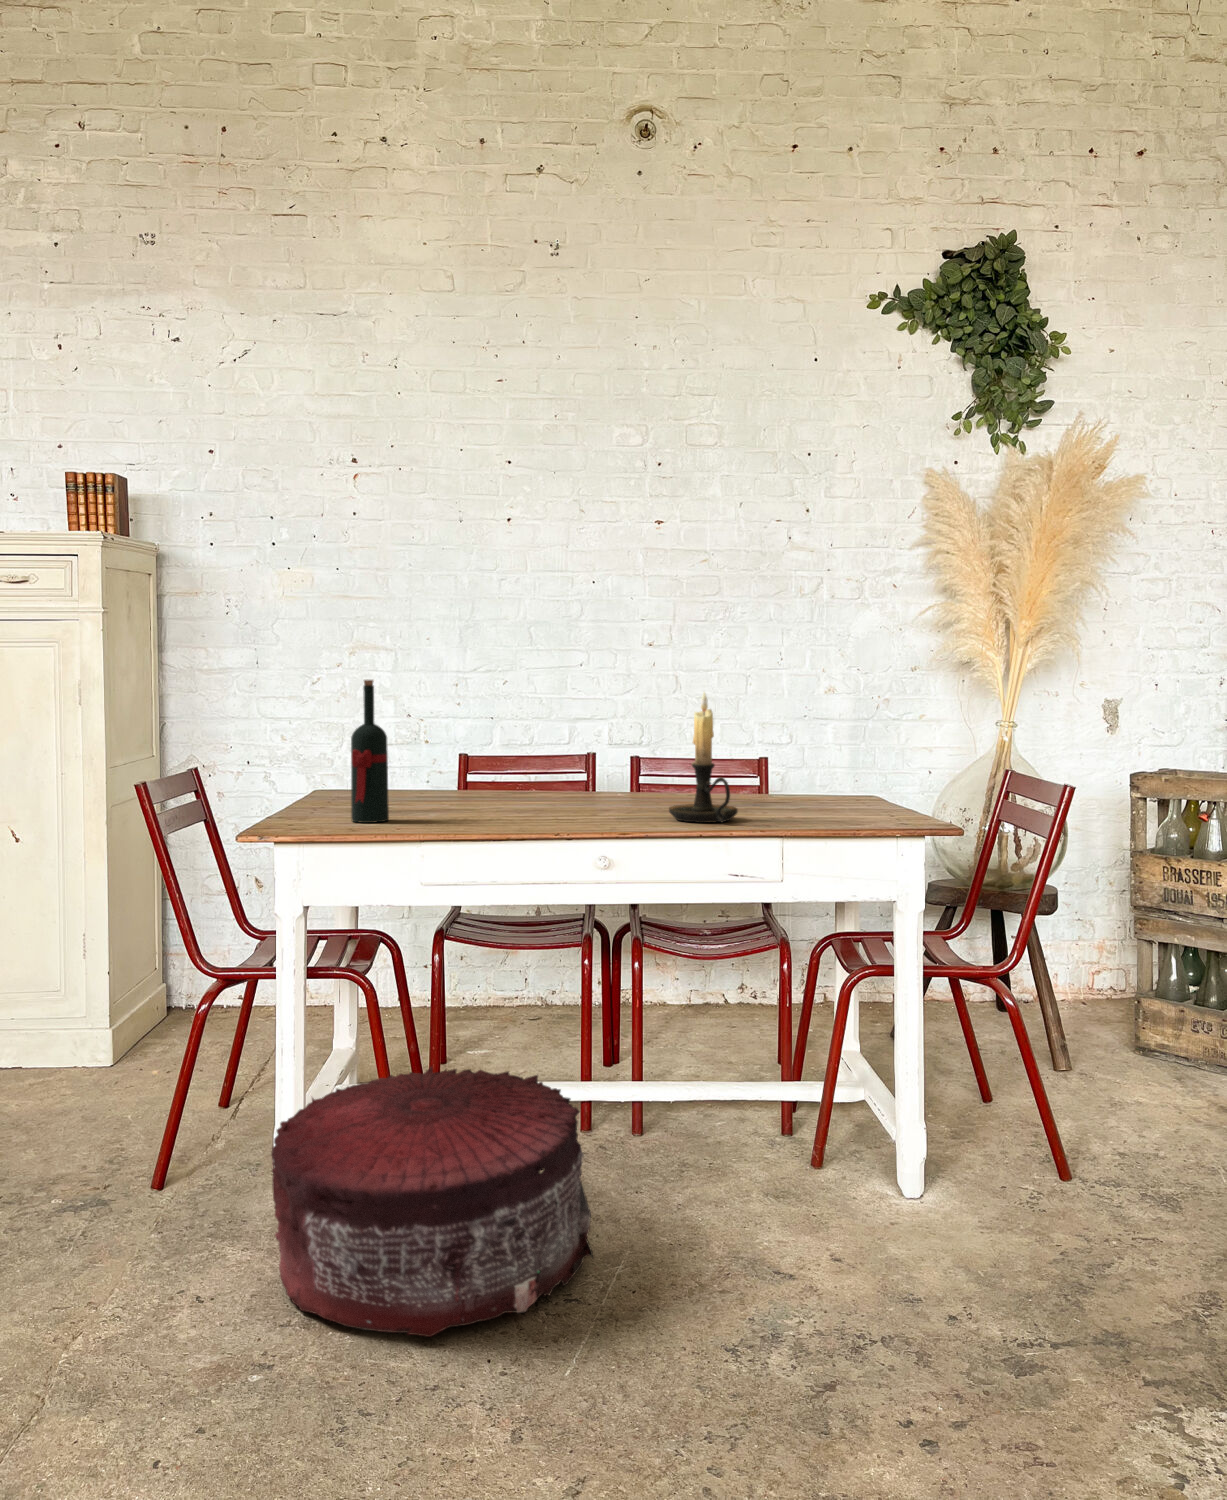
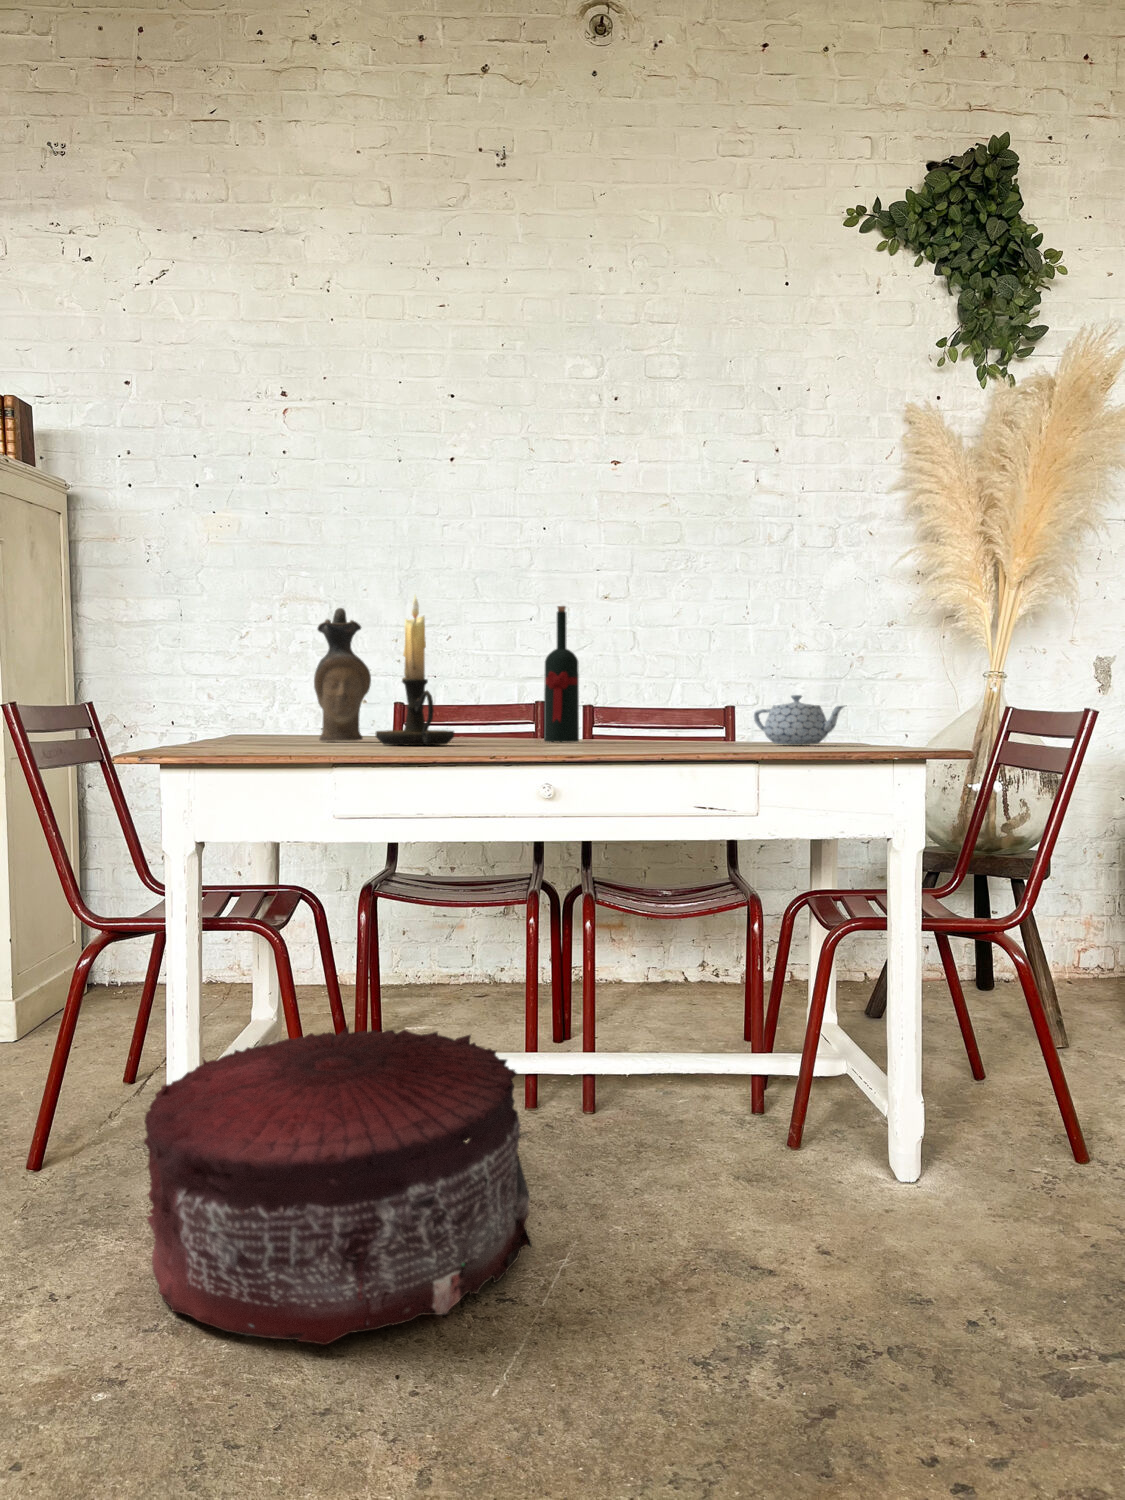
wine bottle: present [351,680,389,823] -> present [544,606,579,742]
ceramic pitcher: none [393,682,443,804] -> present [314,608,371,741]
candle holder: present [669,693,738,823] -> present [376,596,454,745]
teapot: none [784,772,865,817] -> present [754,695,845,745]

